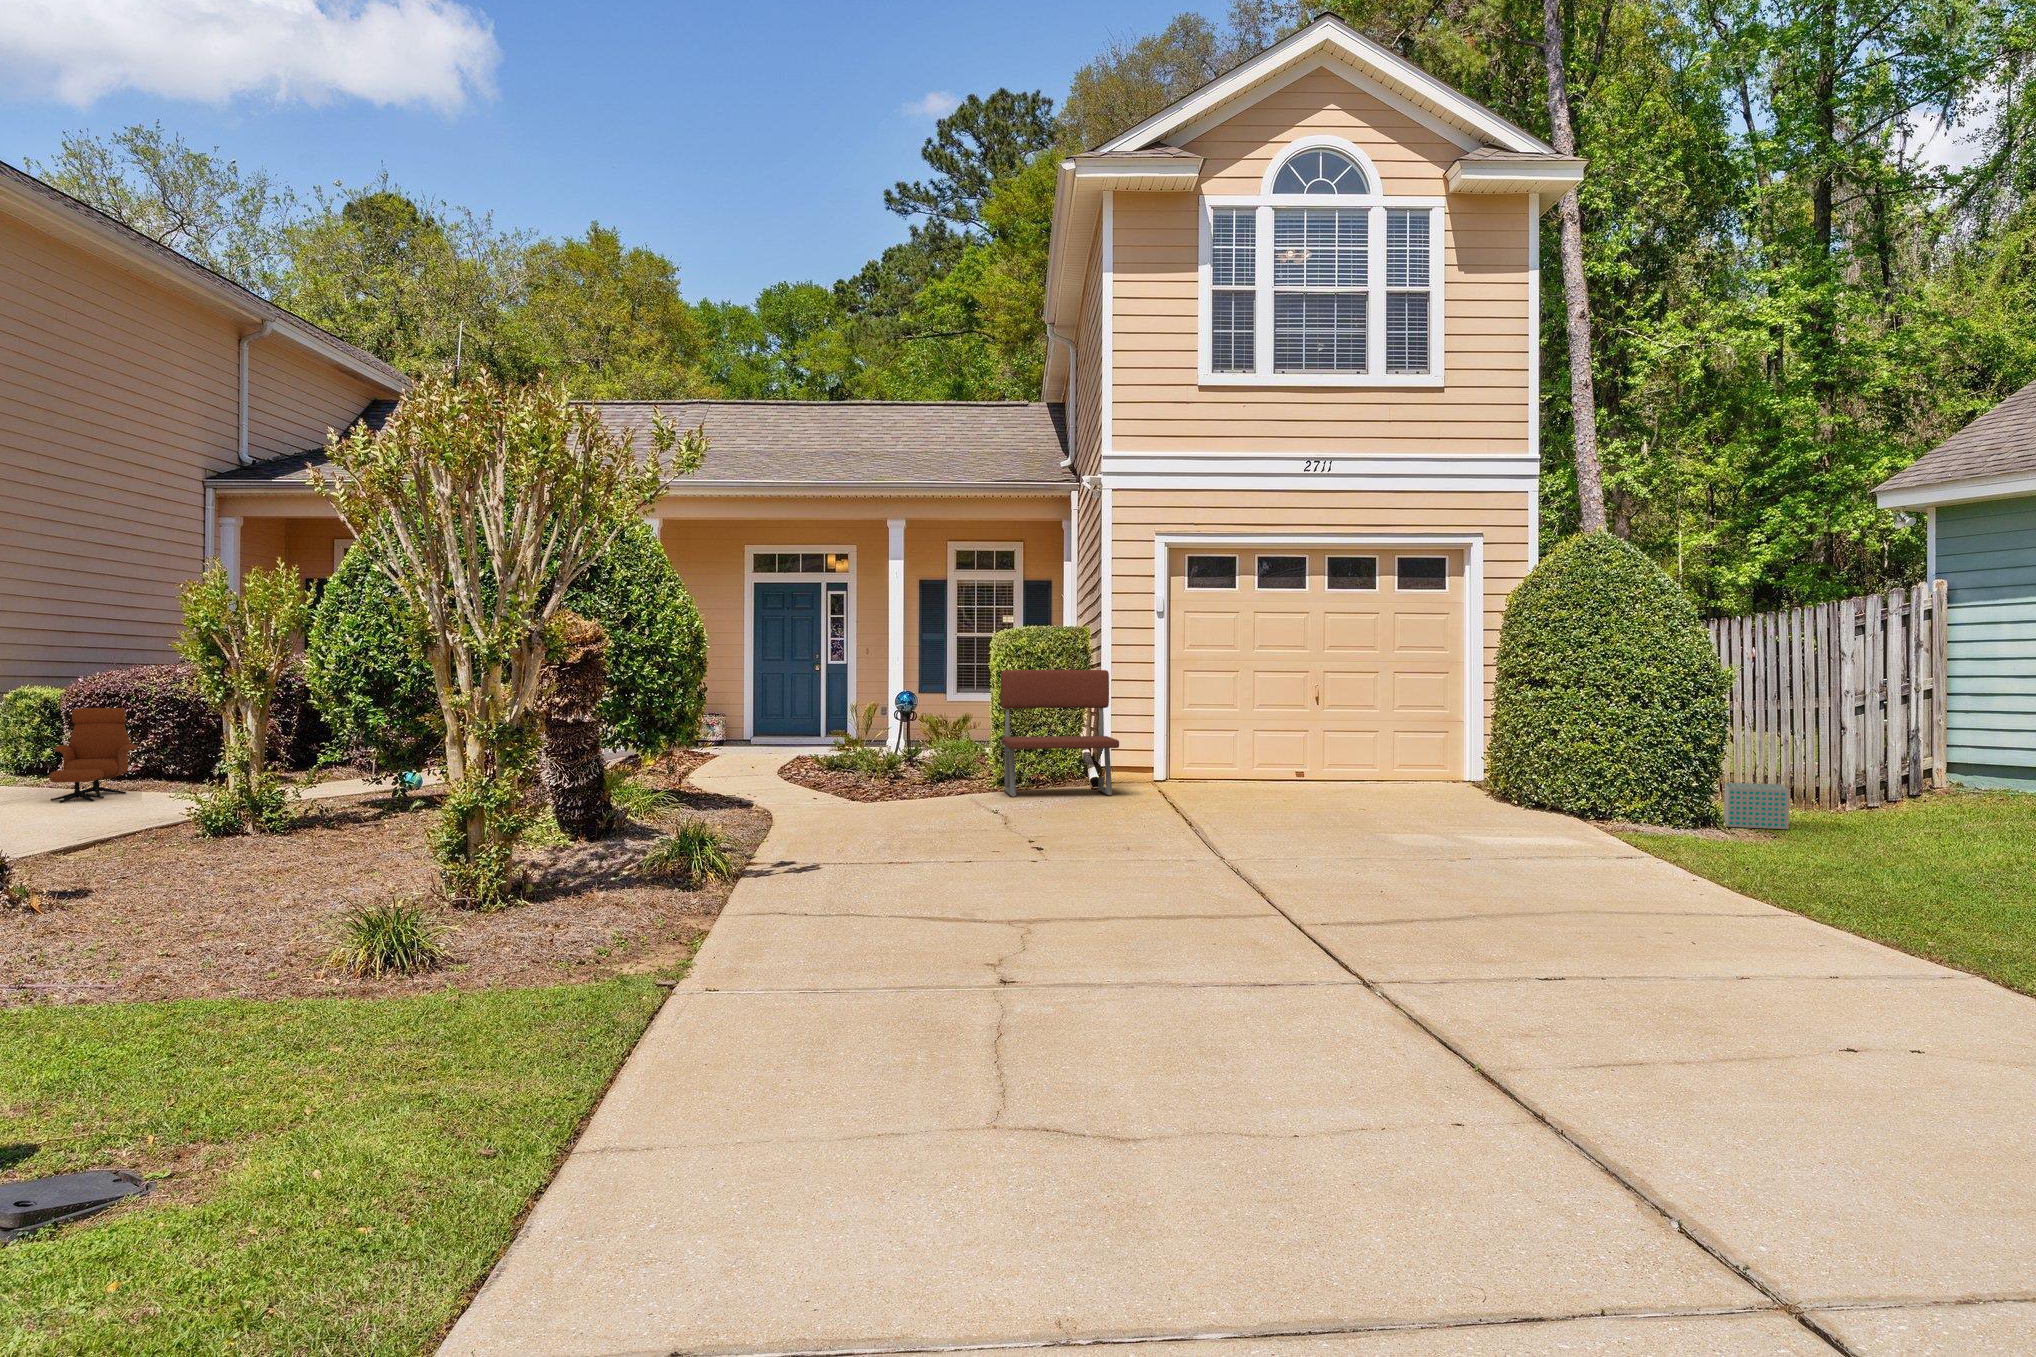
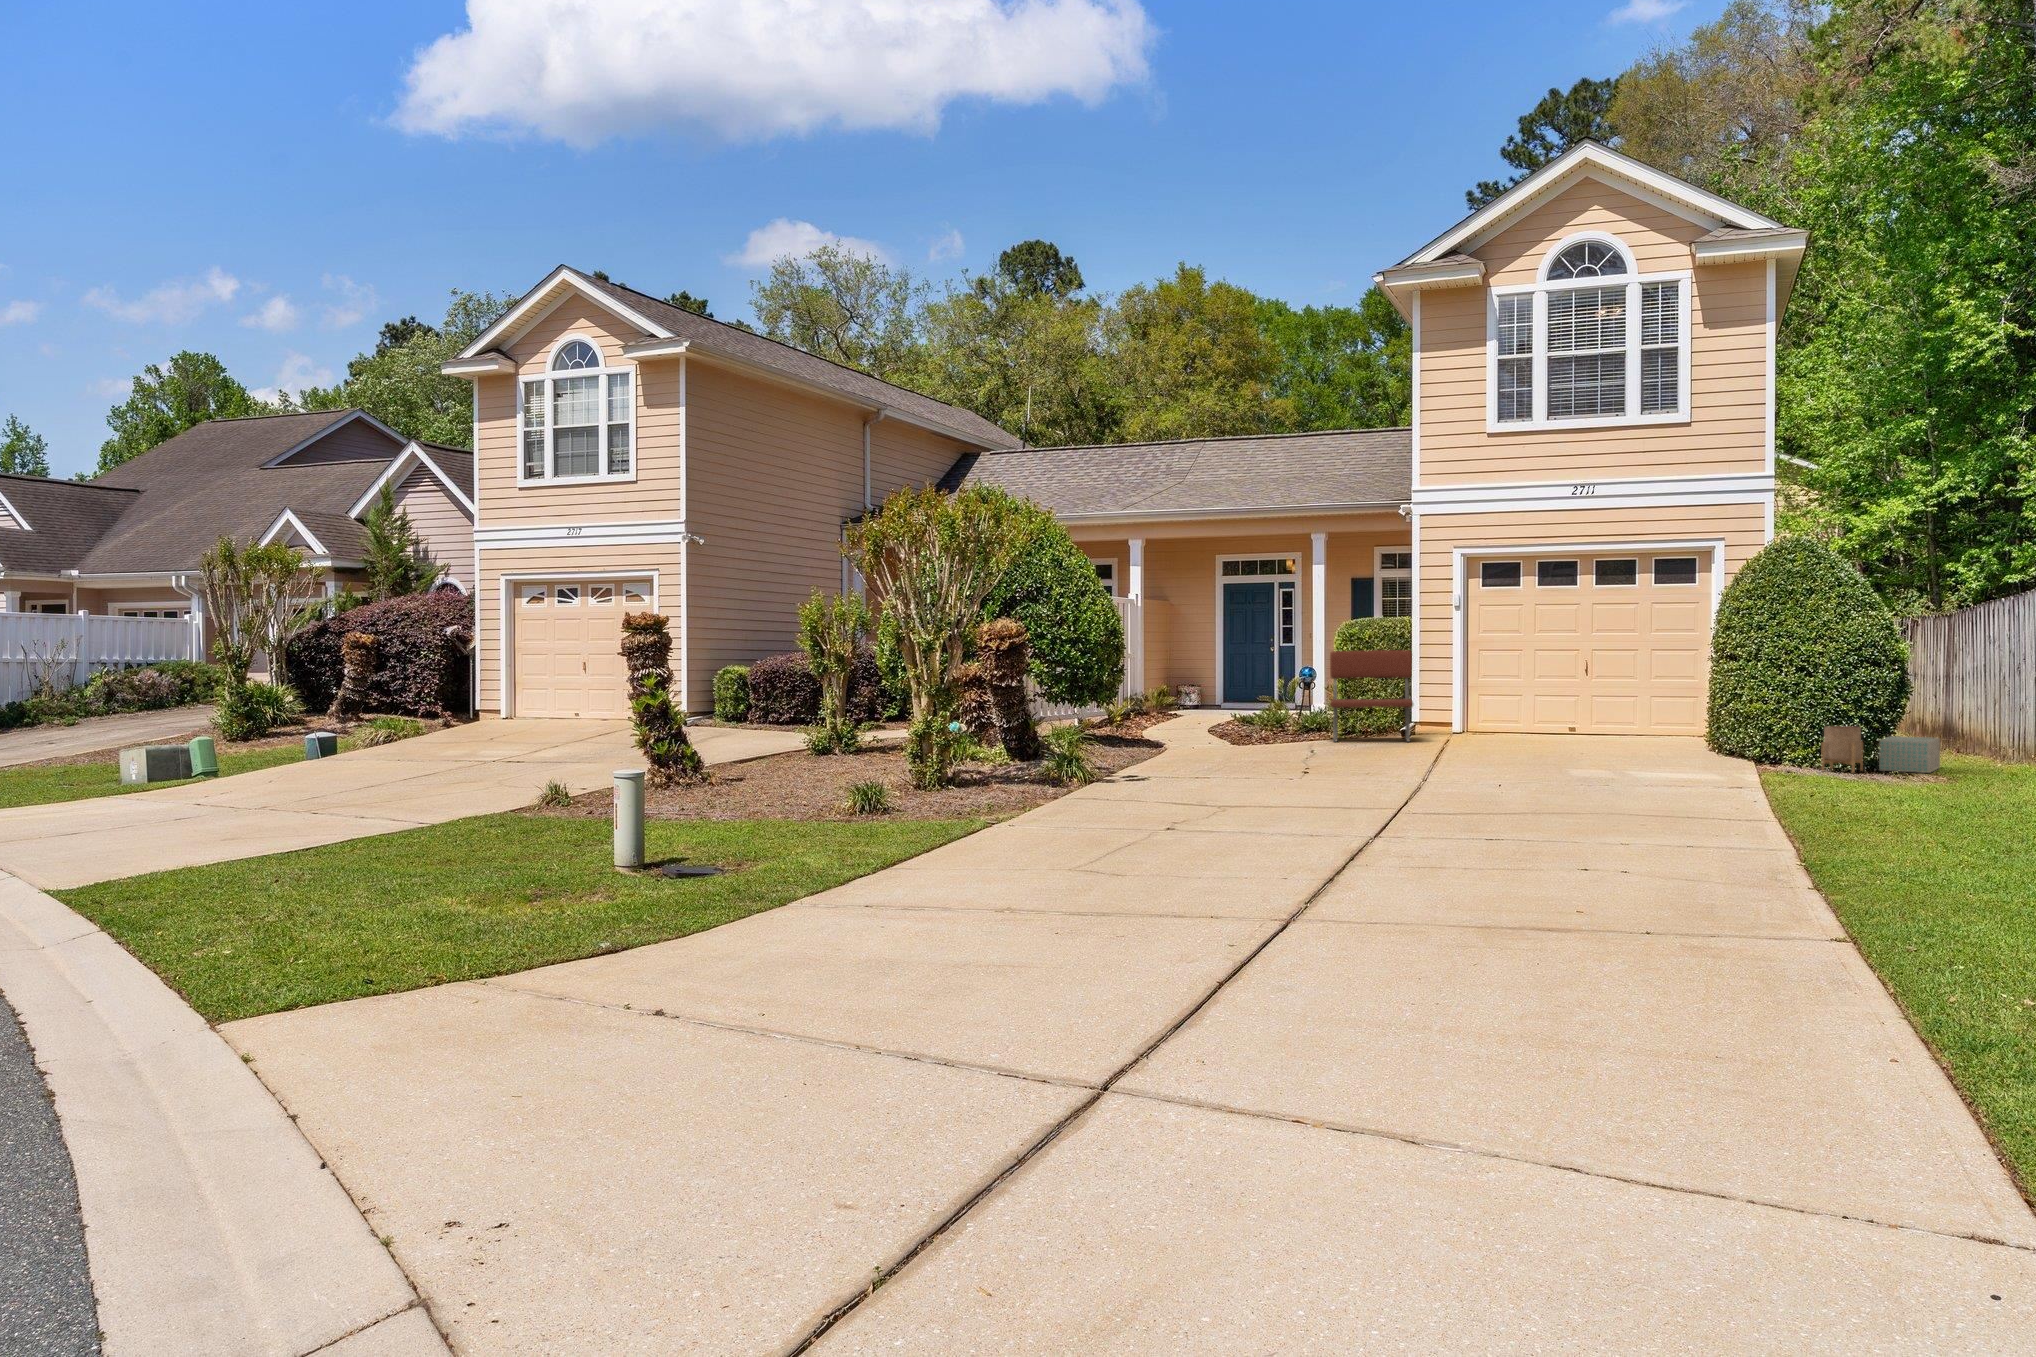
lounge chair: present [49,708,137,803] -> none [741,680,789,737]
planter: none [1669,771,1713,832] -> present [1821,726,1863,773]

